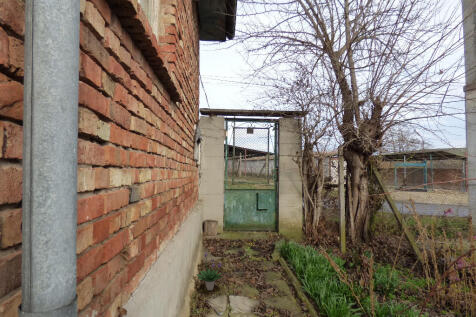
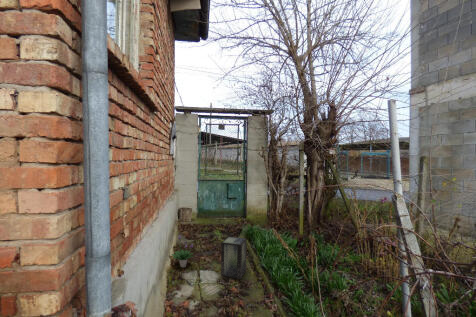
storage box: none [255,255,285,308] -> present [221,237,246,279]

